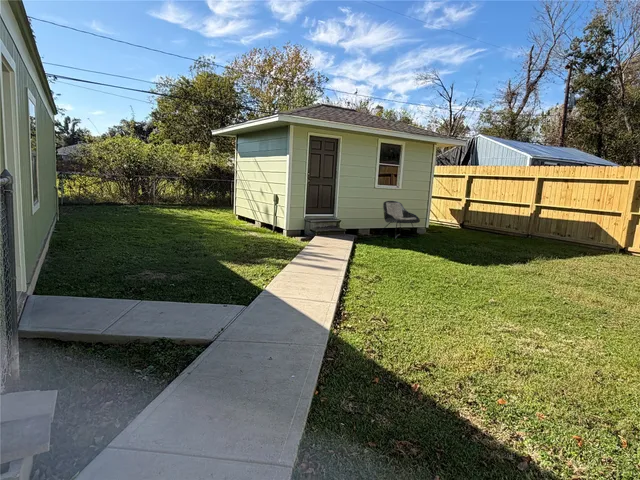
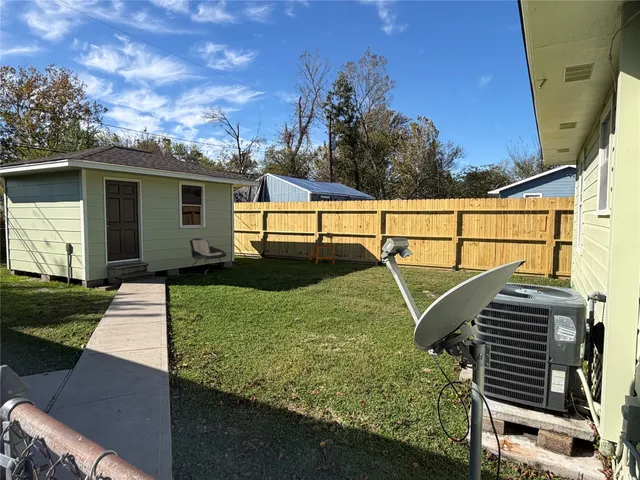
bench: none [520,205,558,245] -> present [310,232,335,264]

